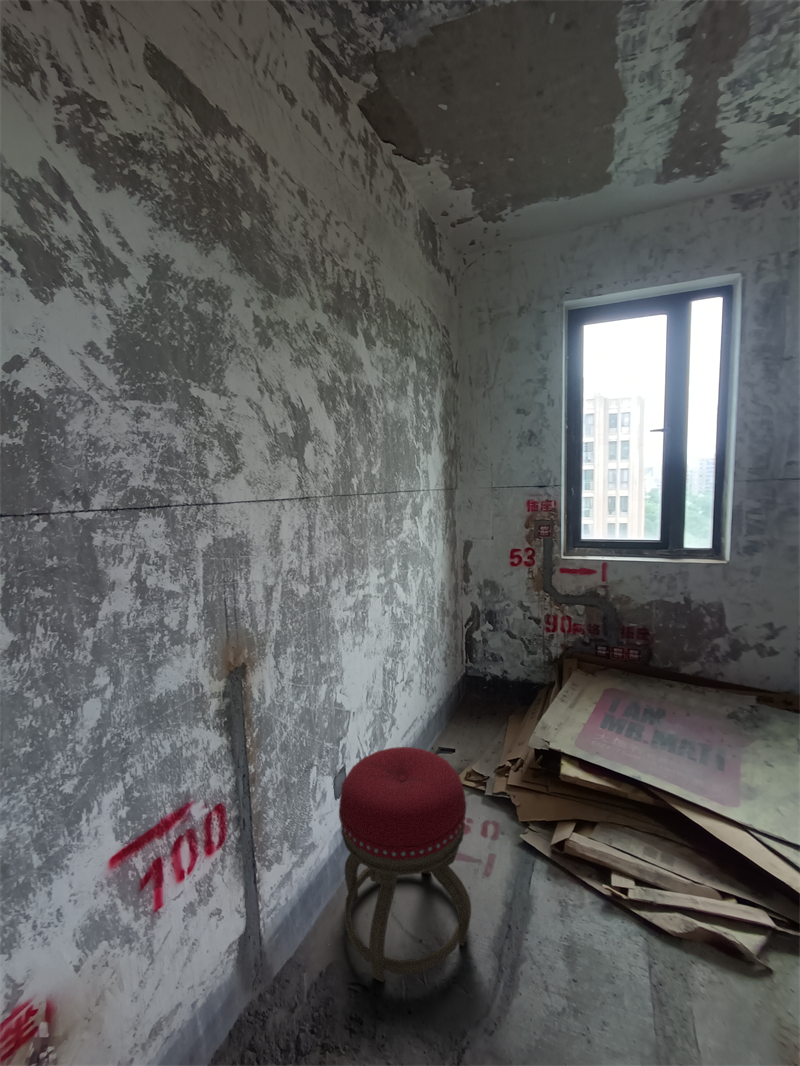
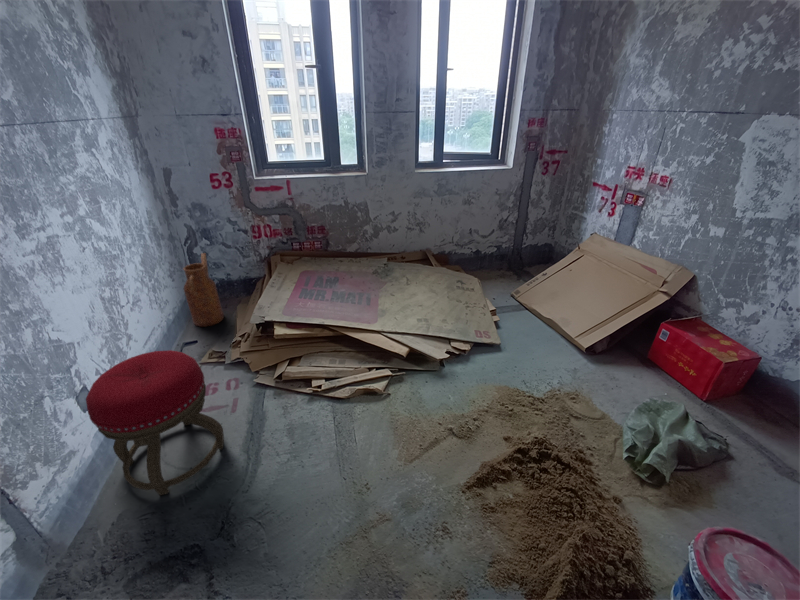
watering can: none [455,638,491,733] -> present [183,253,224,327]

